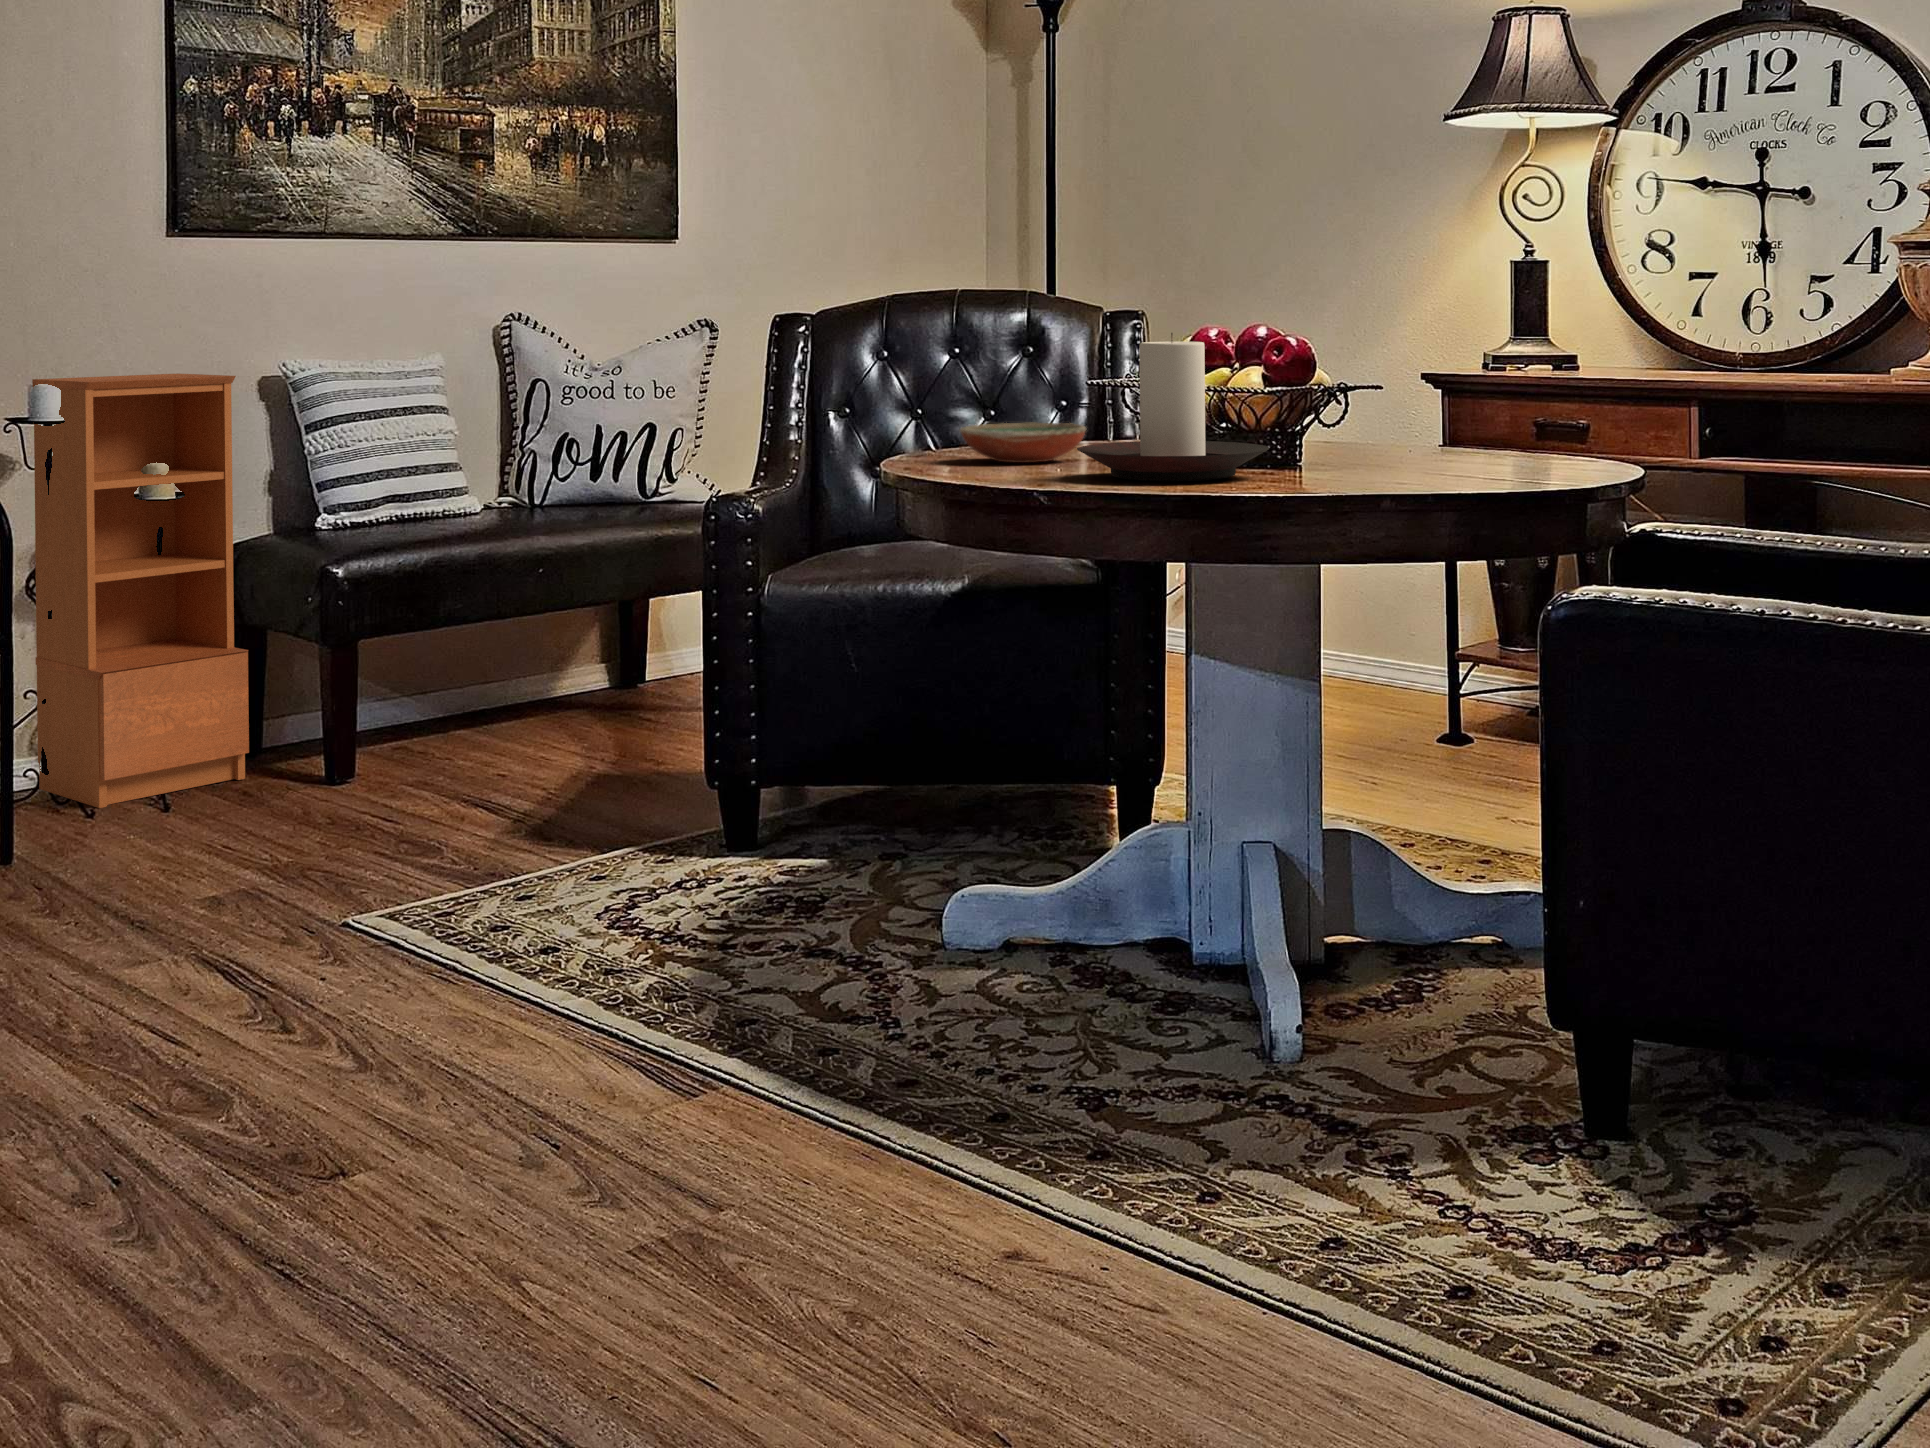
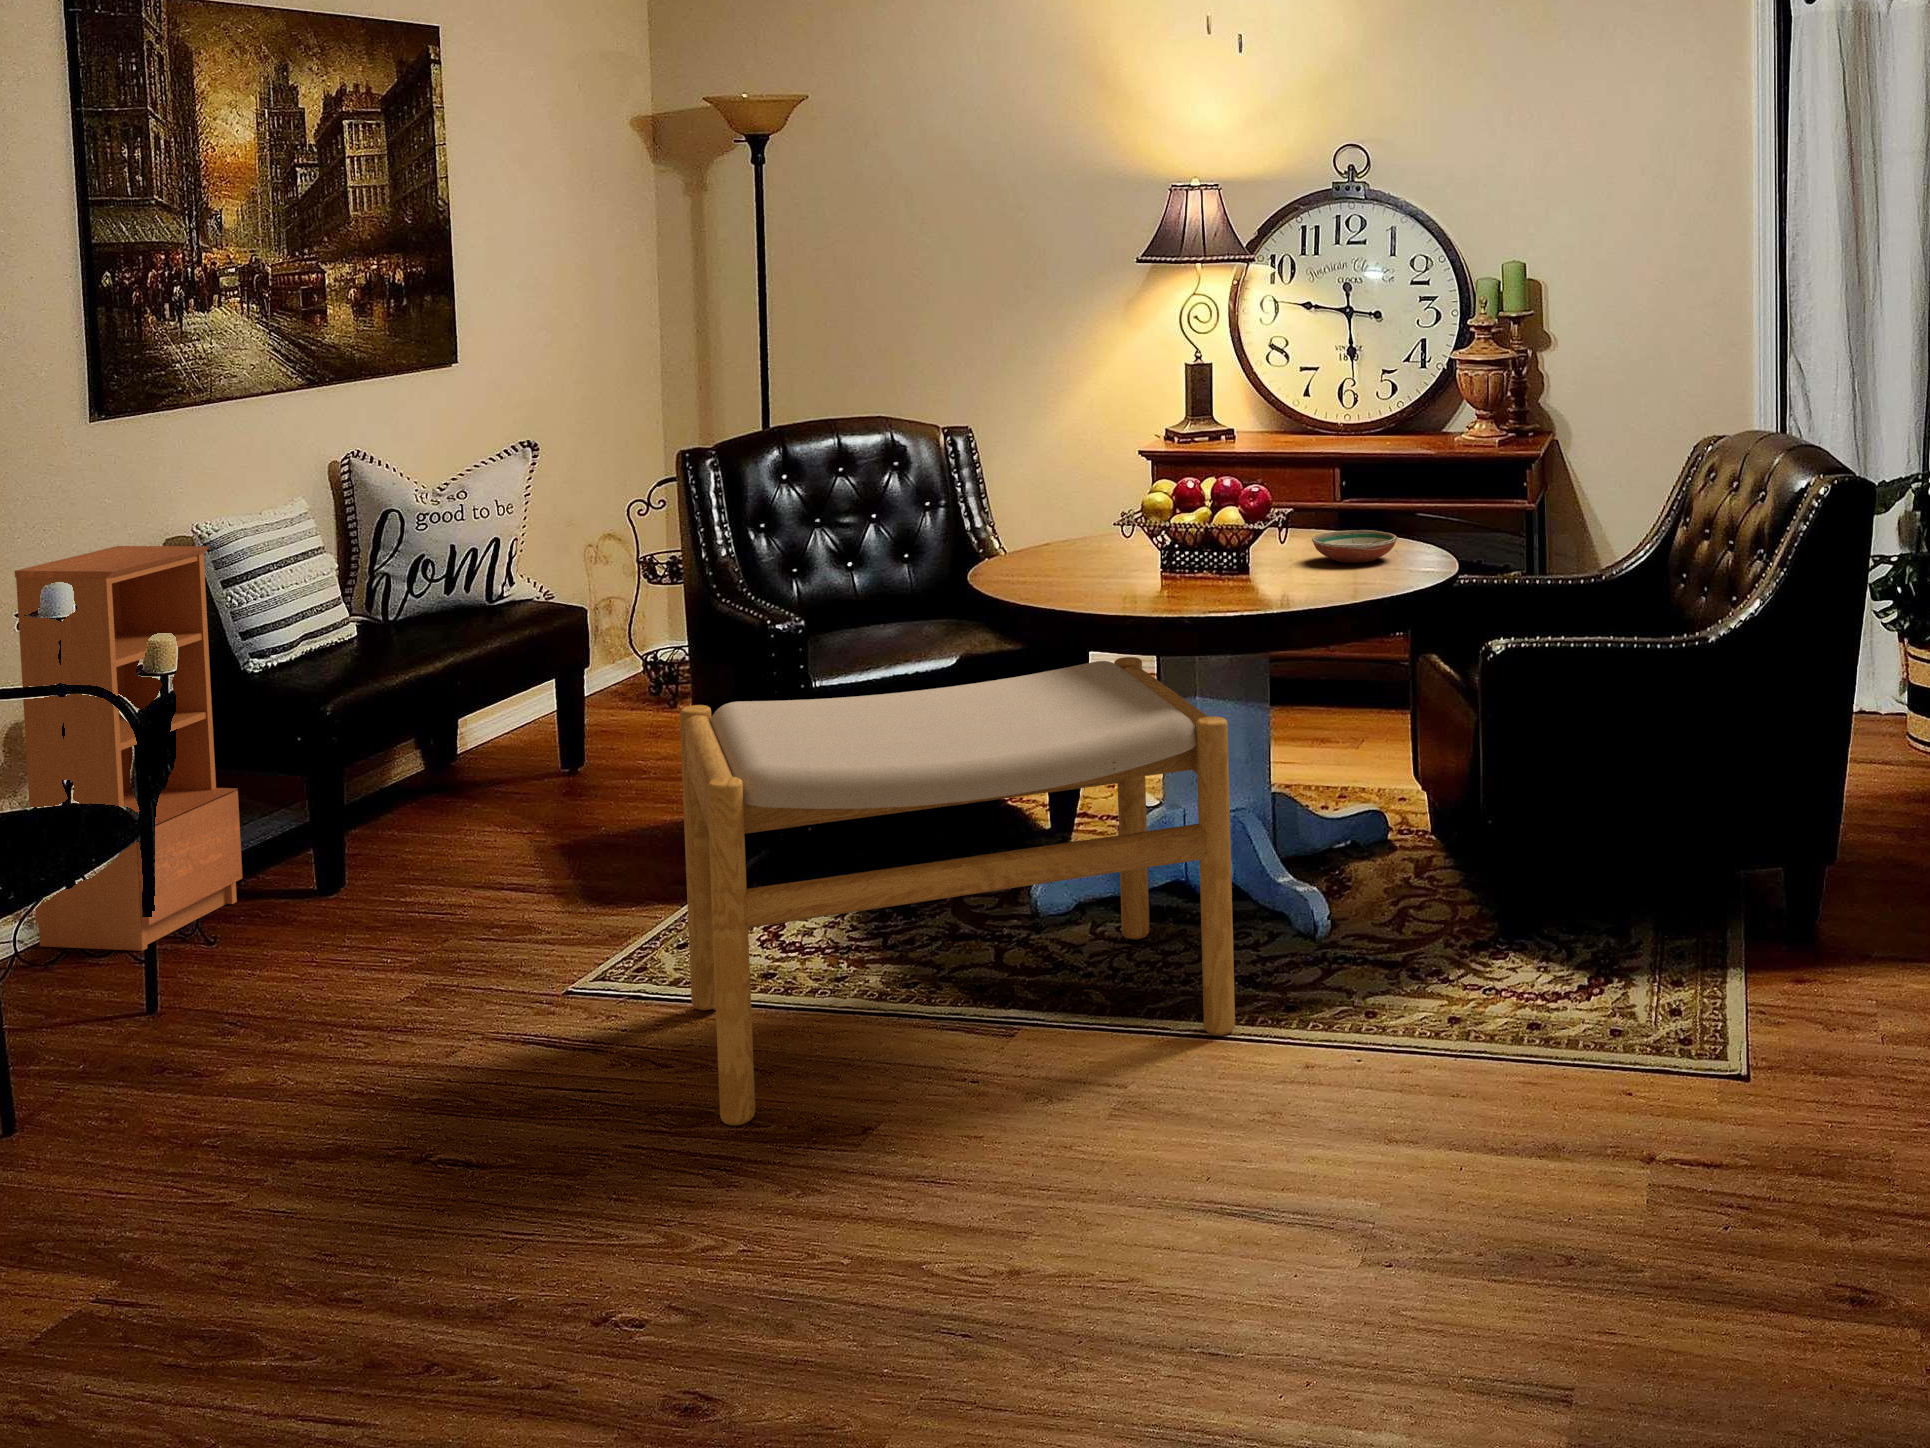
candle holder: present [1077,333,1269,481] -> none [1164,499,1287,597]
decorative bowl: present [960,423,1086,463] -> present [1312,530,1397,563]
footstool: none [202,561,1050,1164] -> present [680,657,1235,1126]

